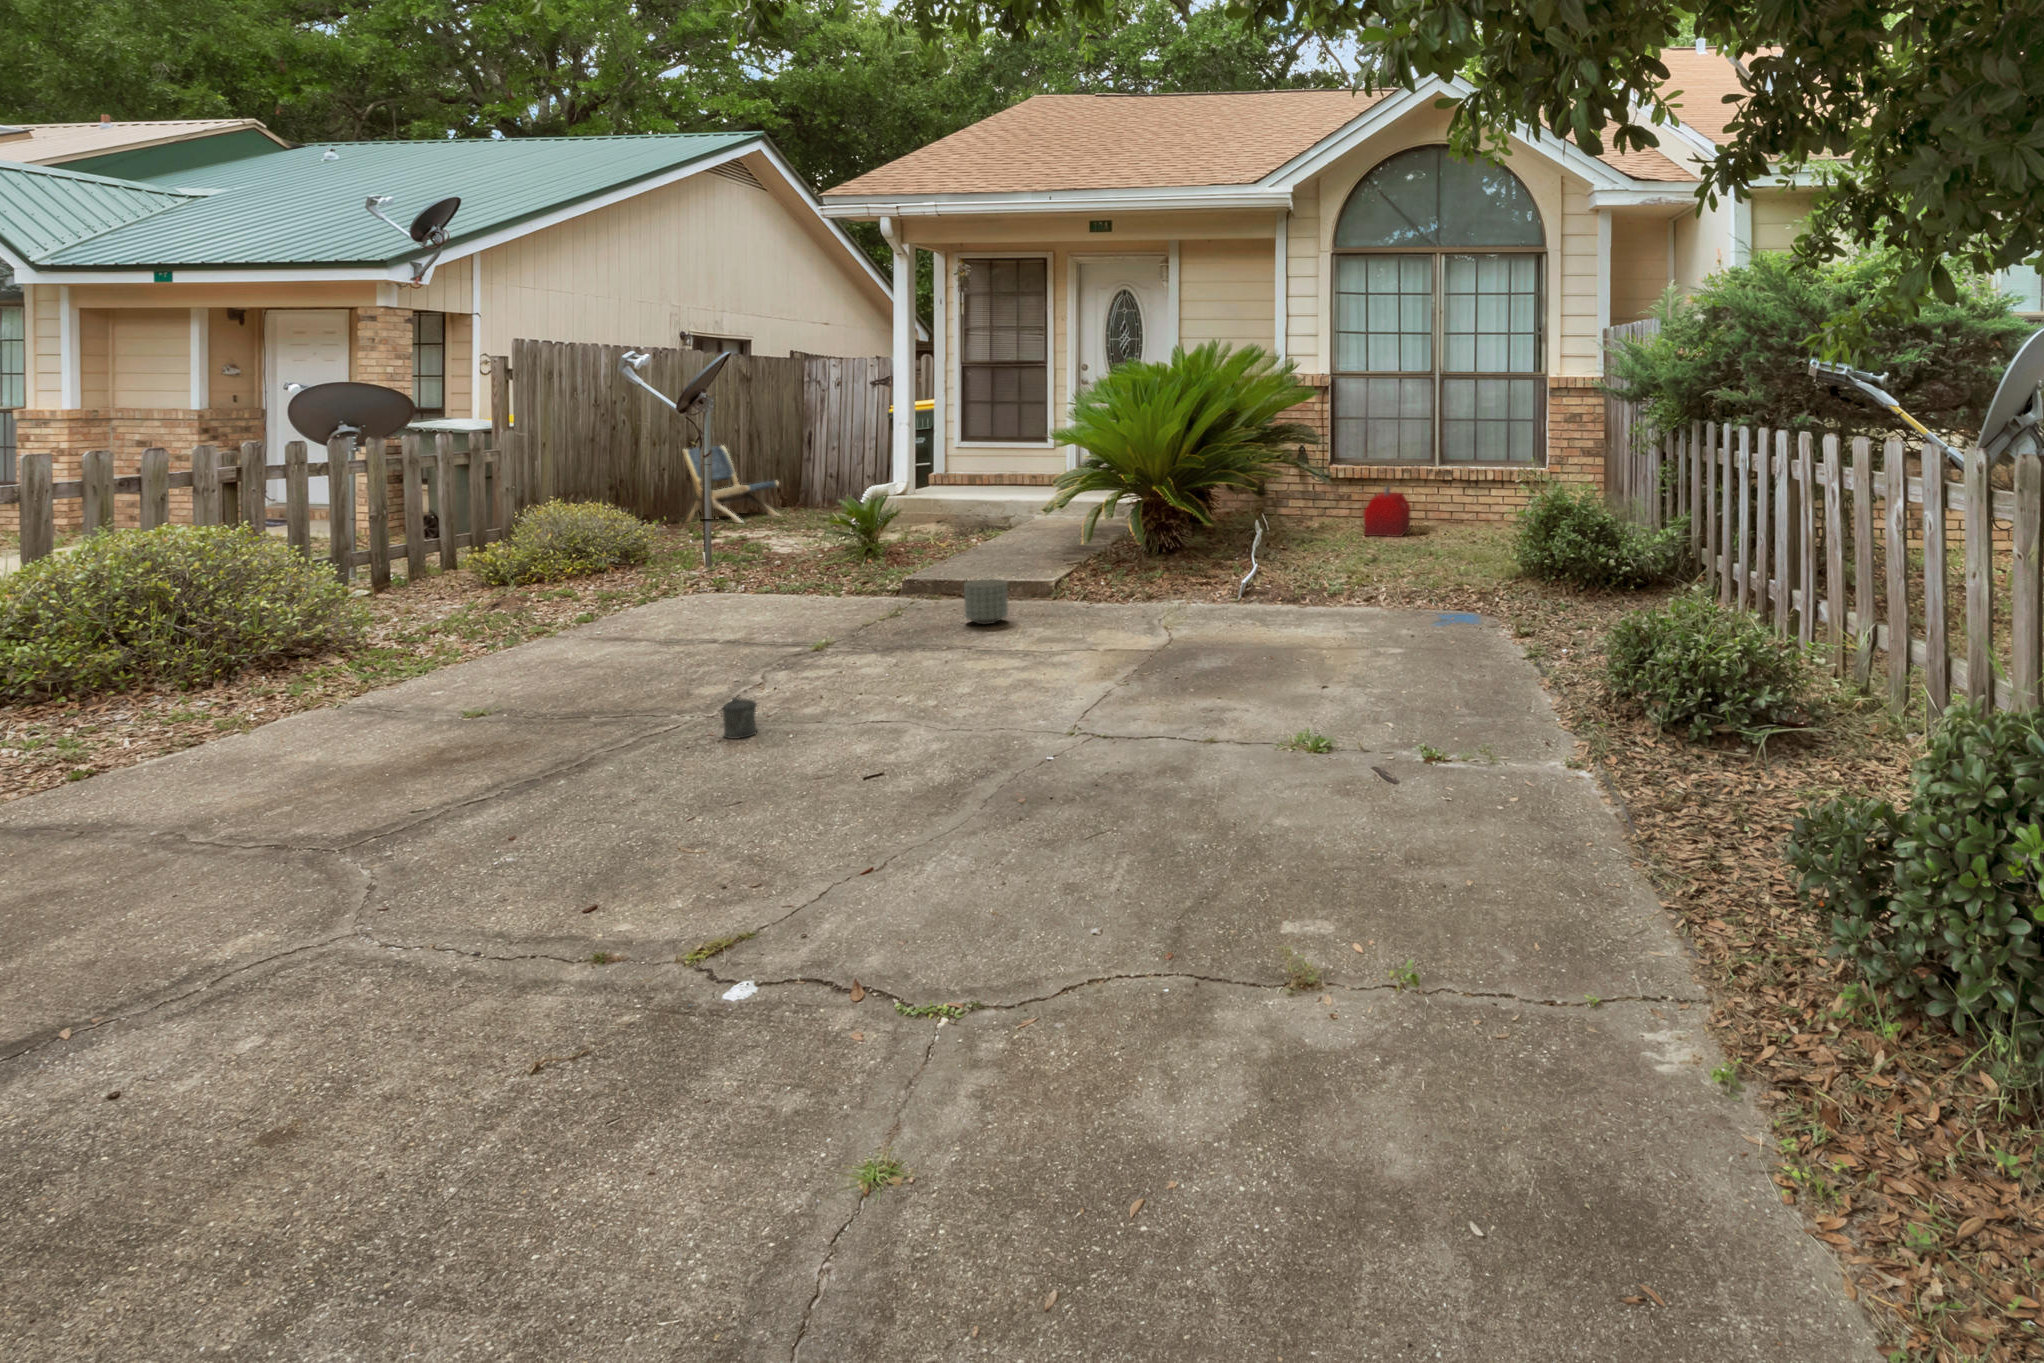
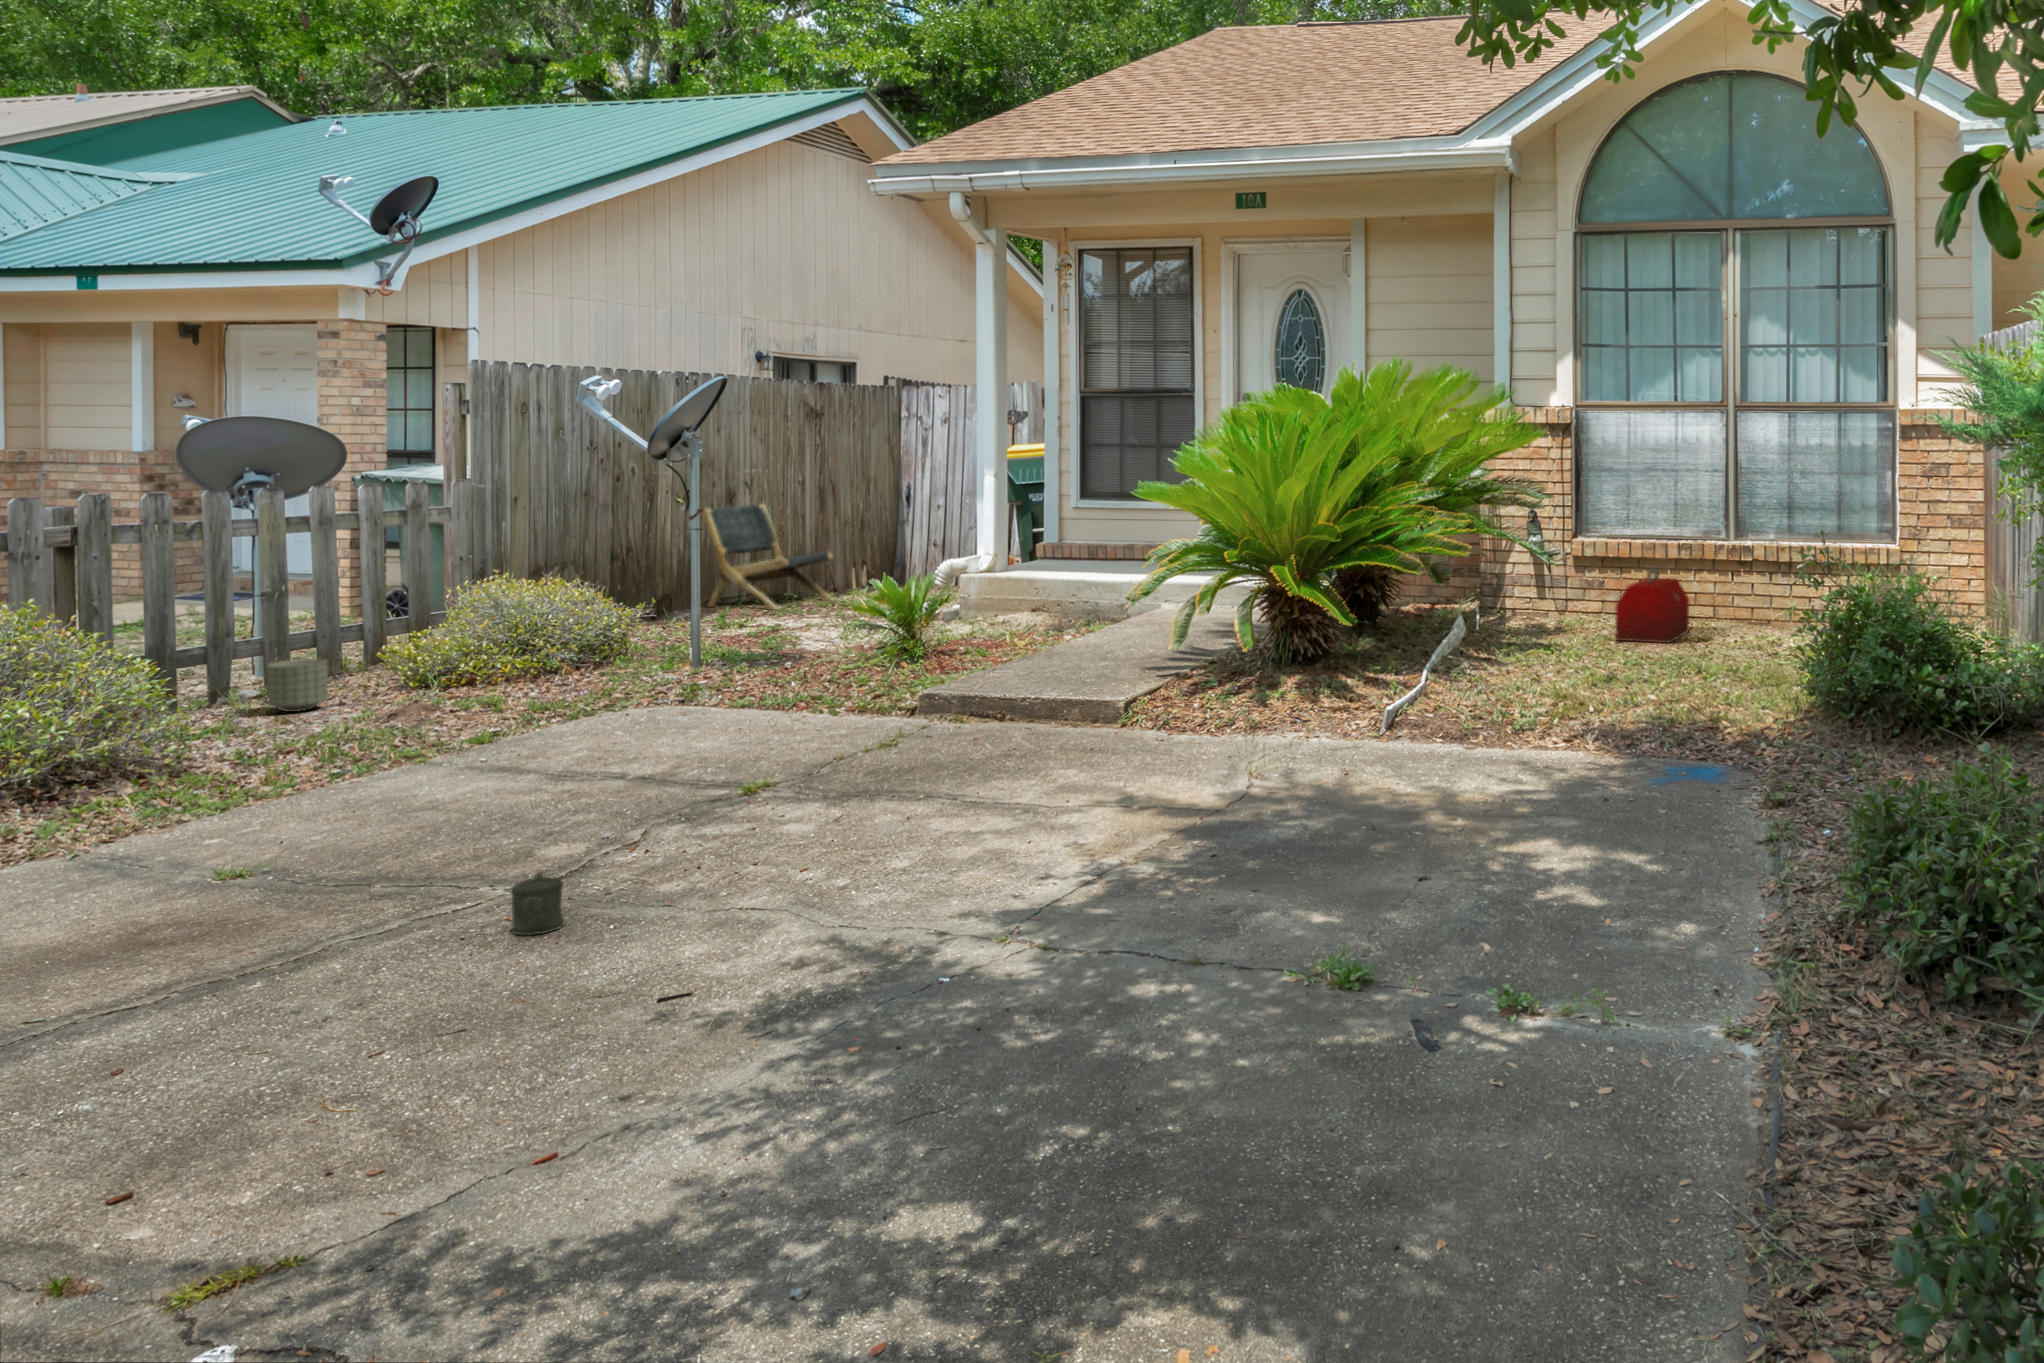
planter: present [964,579,1008,624] -> present [267,659,328,712]

